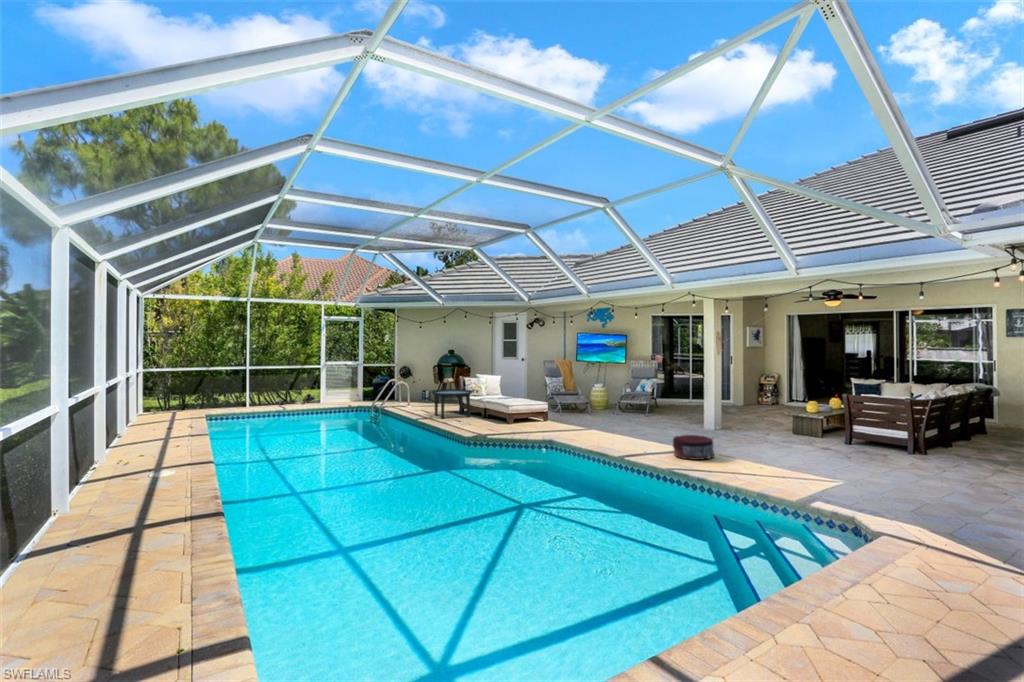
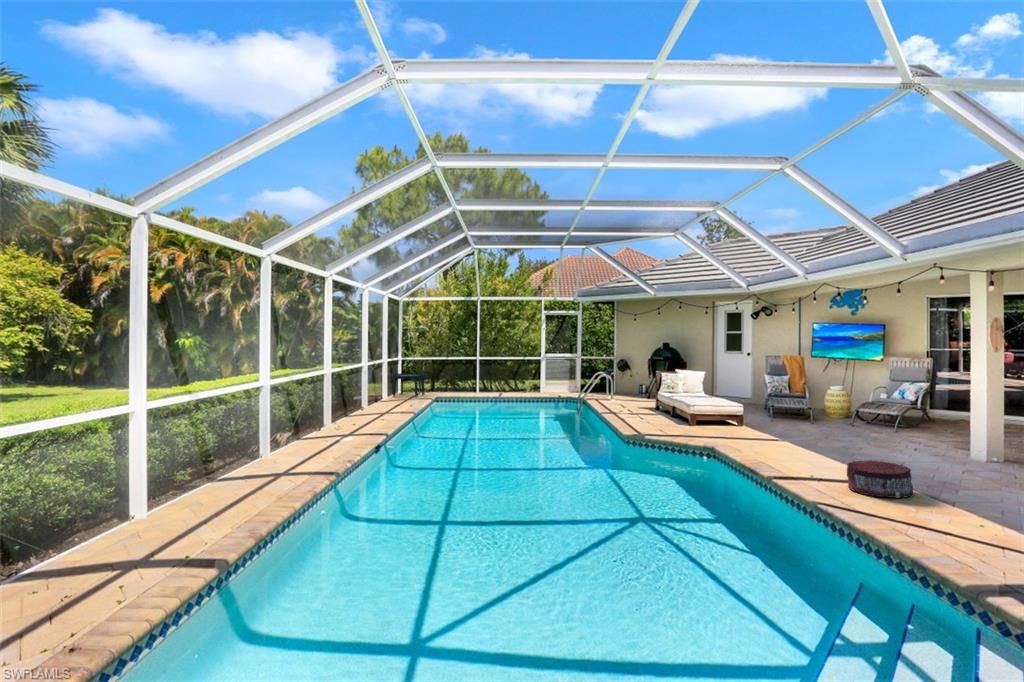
round table: present [431,389,473,419] -> present [391,373,427,397]

